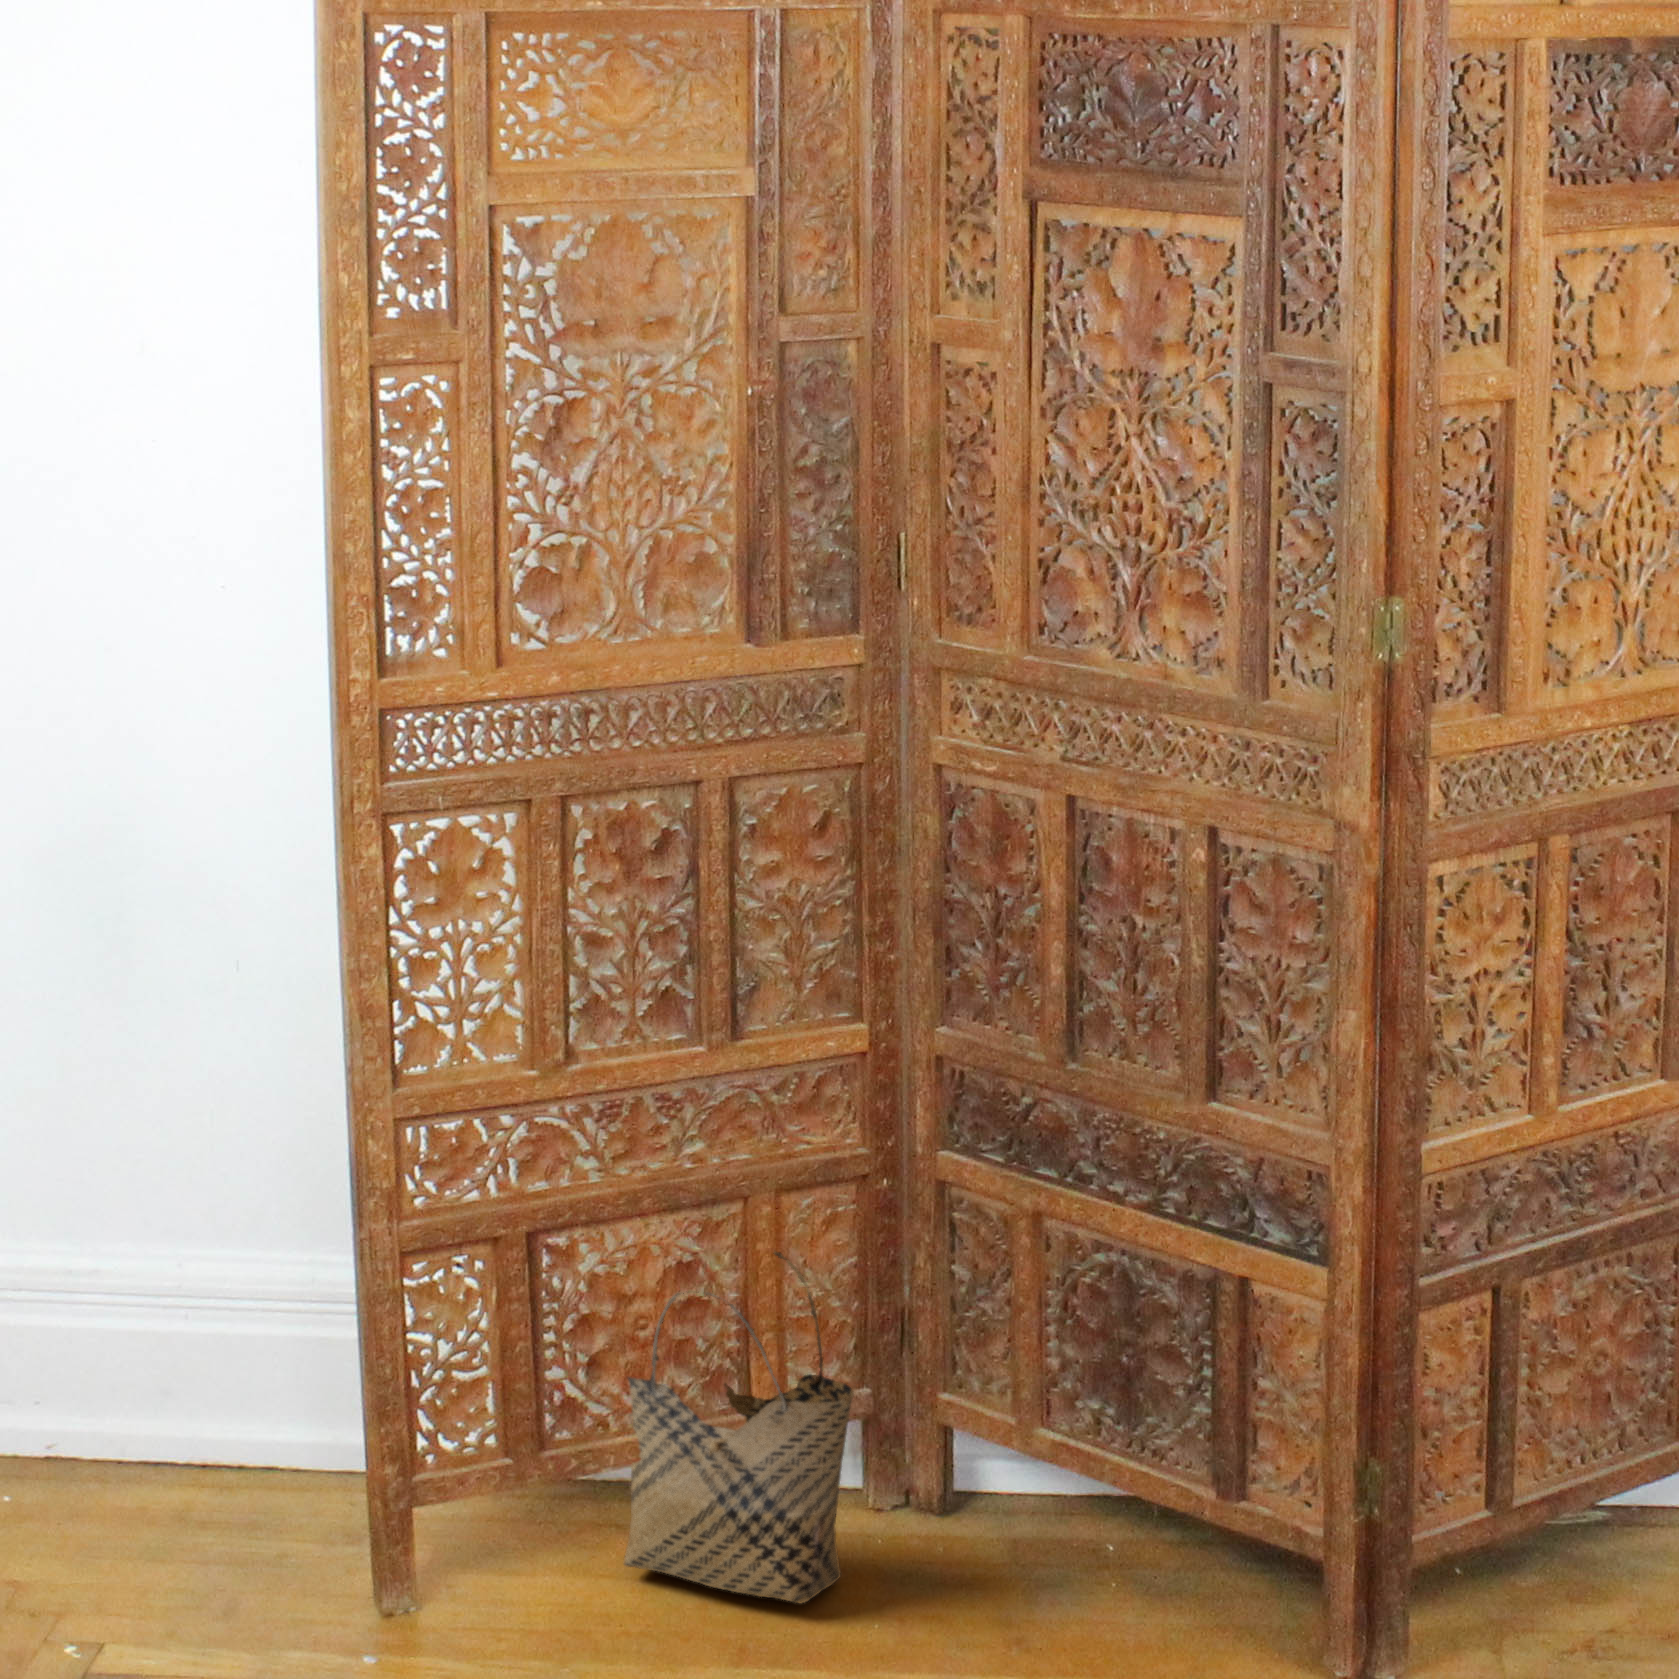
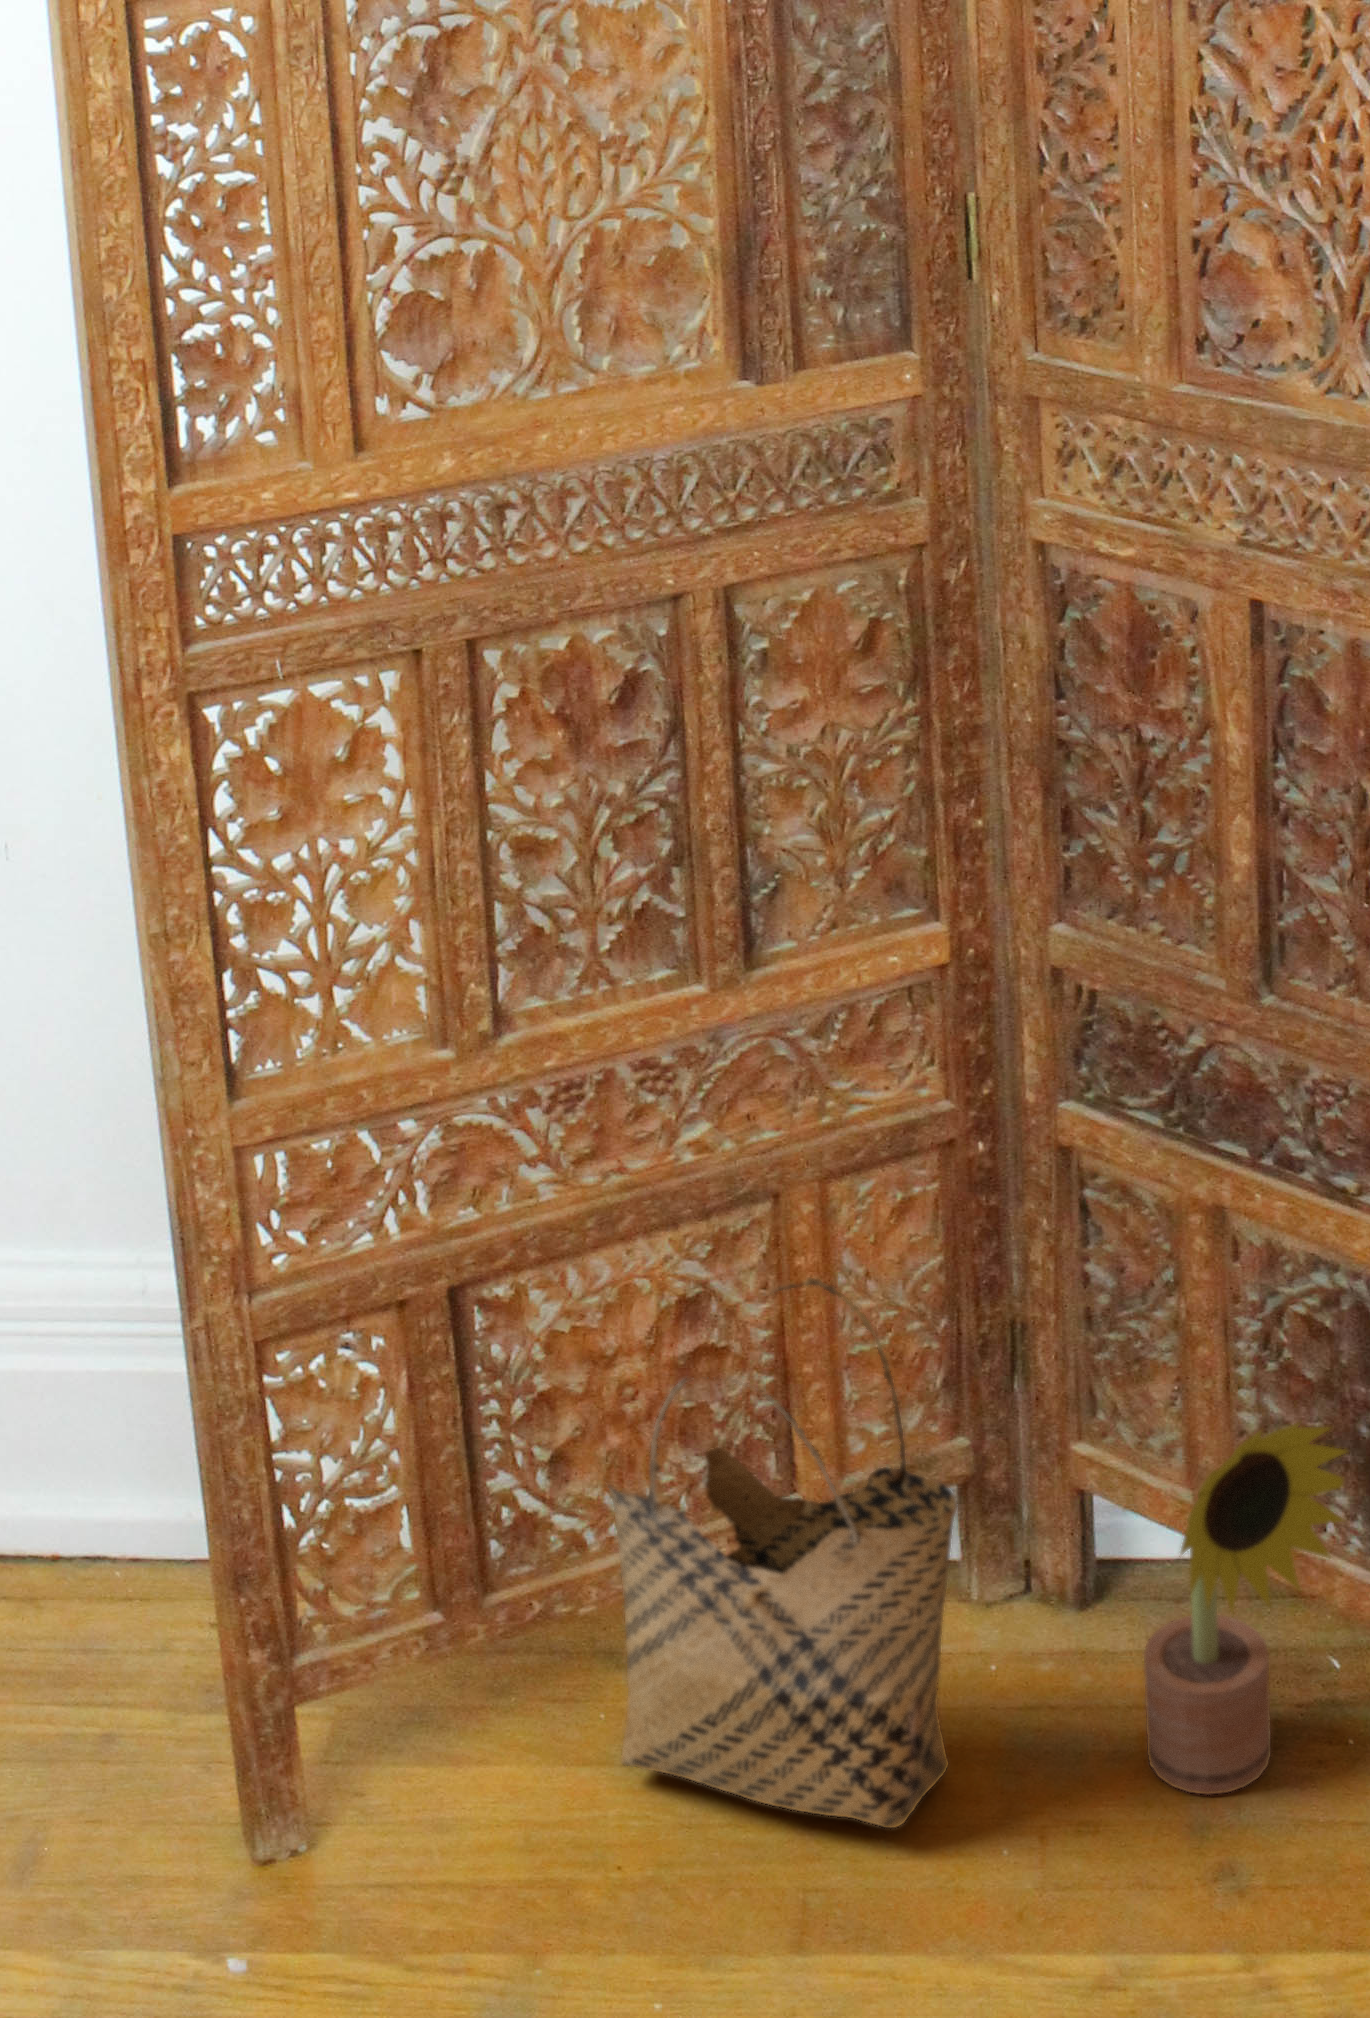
decorative plant: none [974,1341,1118,1598] -> present [1144,1423,1346,1794]

